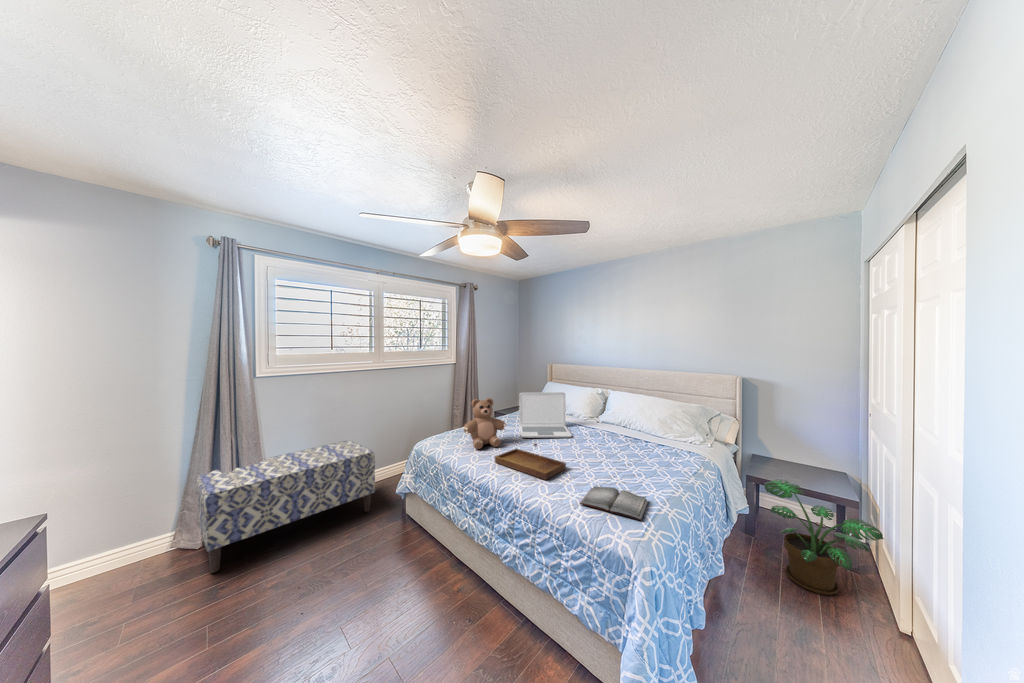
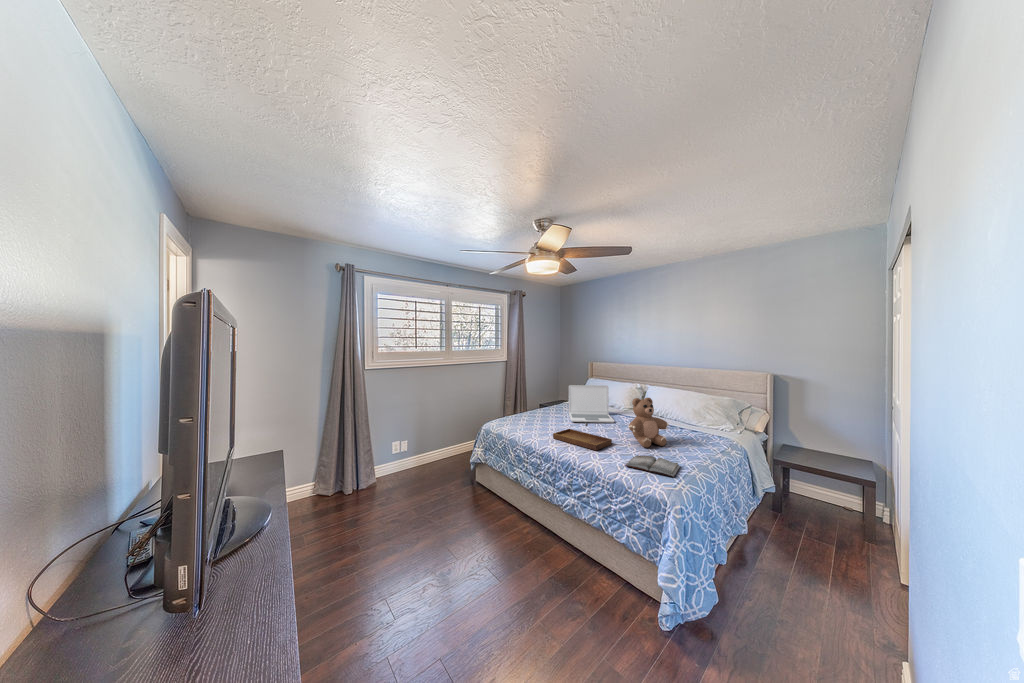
teddy bear: present [462,398,507,449] -> present [628,398,669,447]
bench: present [196,440,375,573] -> none [328,422,452,512]
potted plant: present [764,479,884,595] -> none [787,461,888,555]

